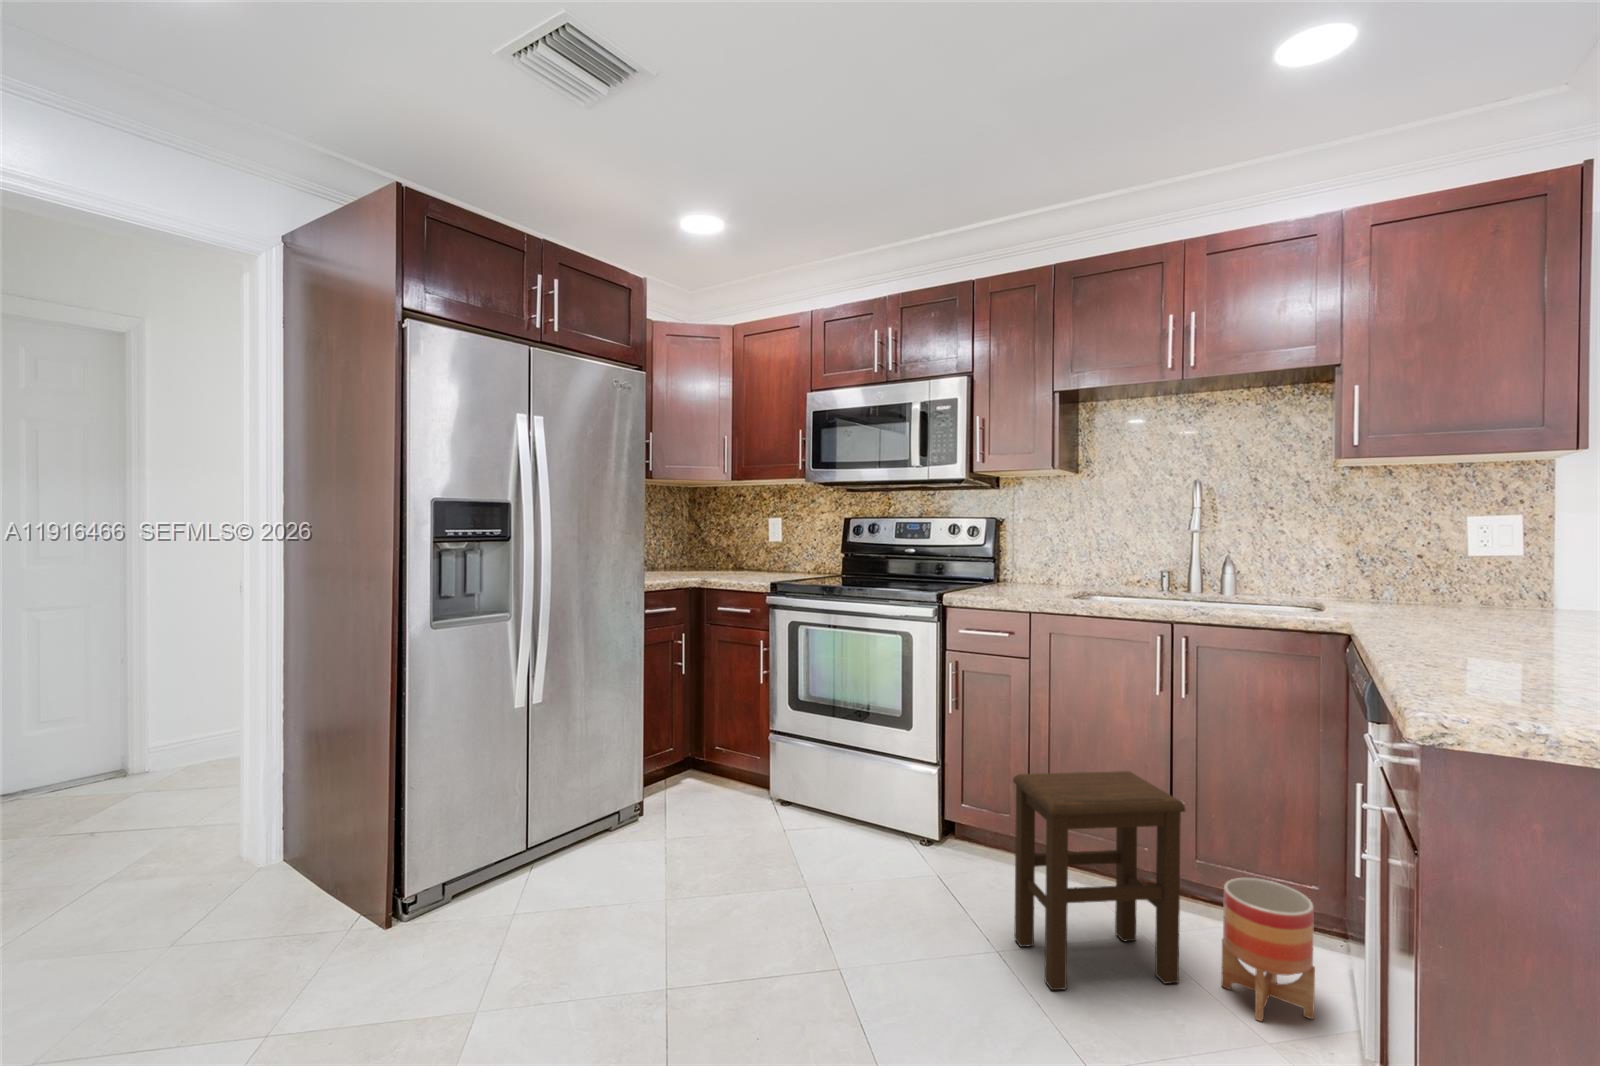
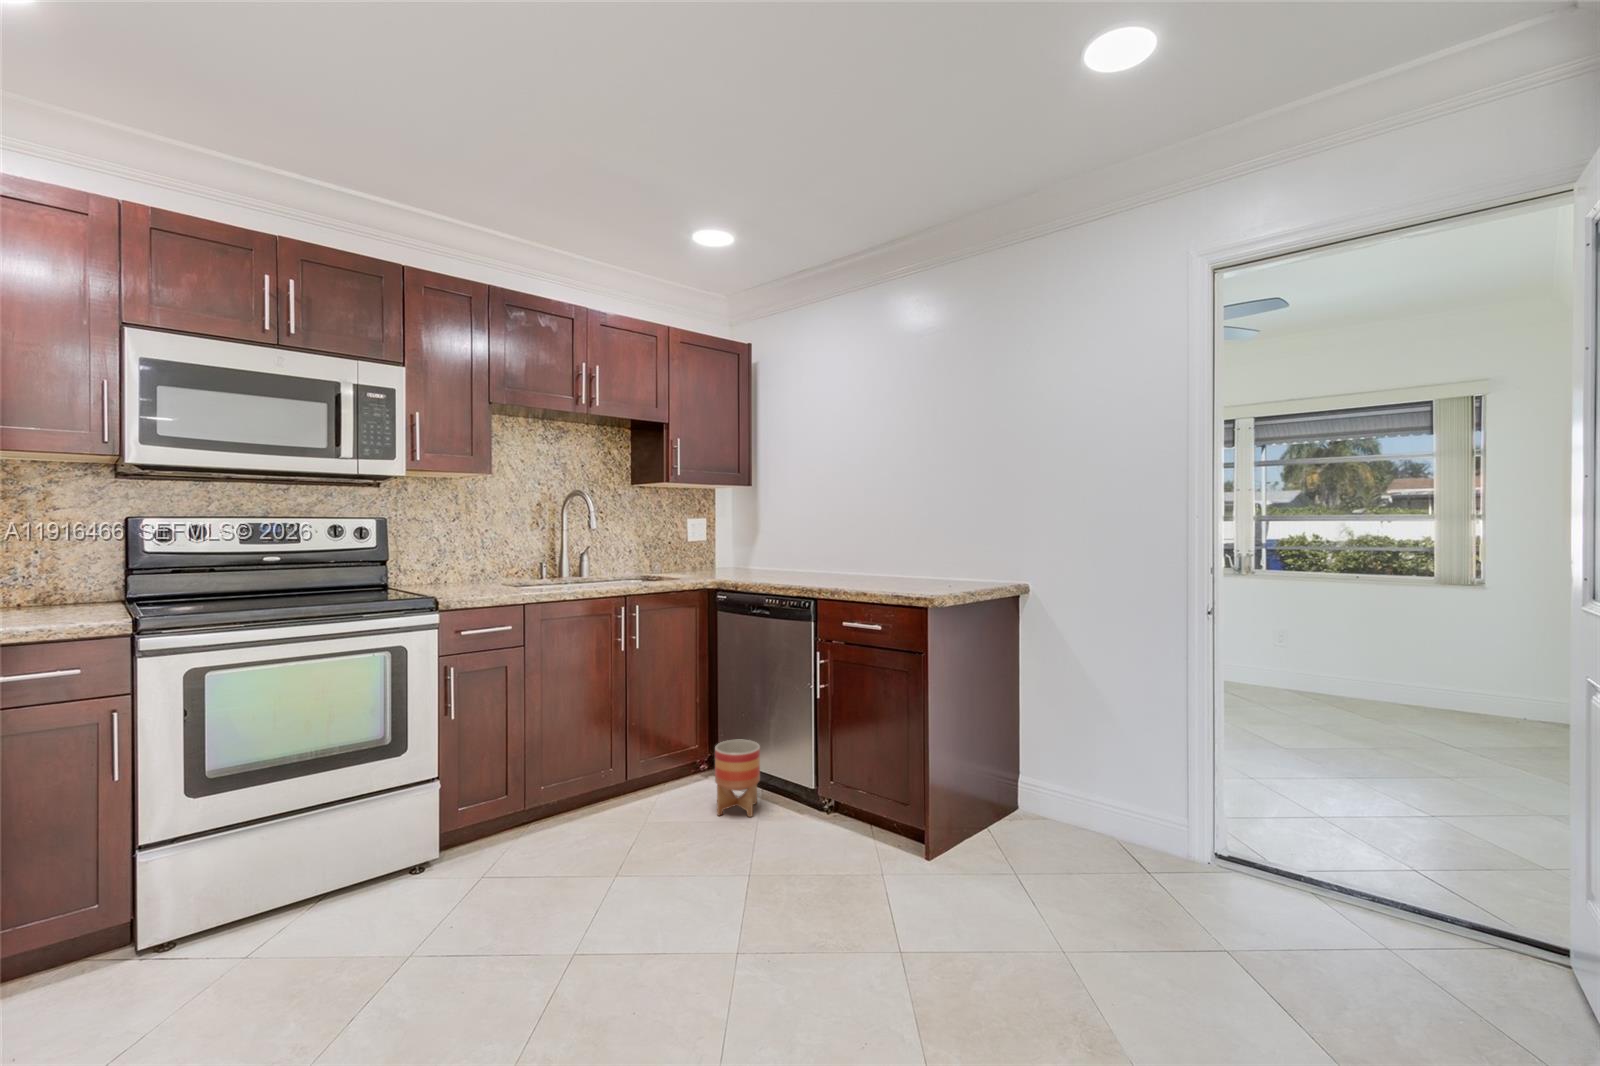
stool: present [1013,771,1185,990] -> none [619,707,711,871]

